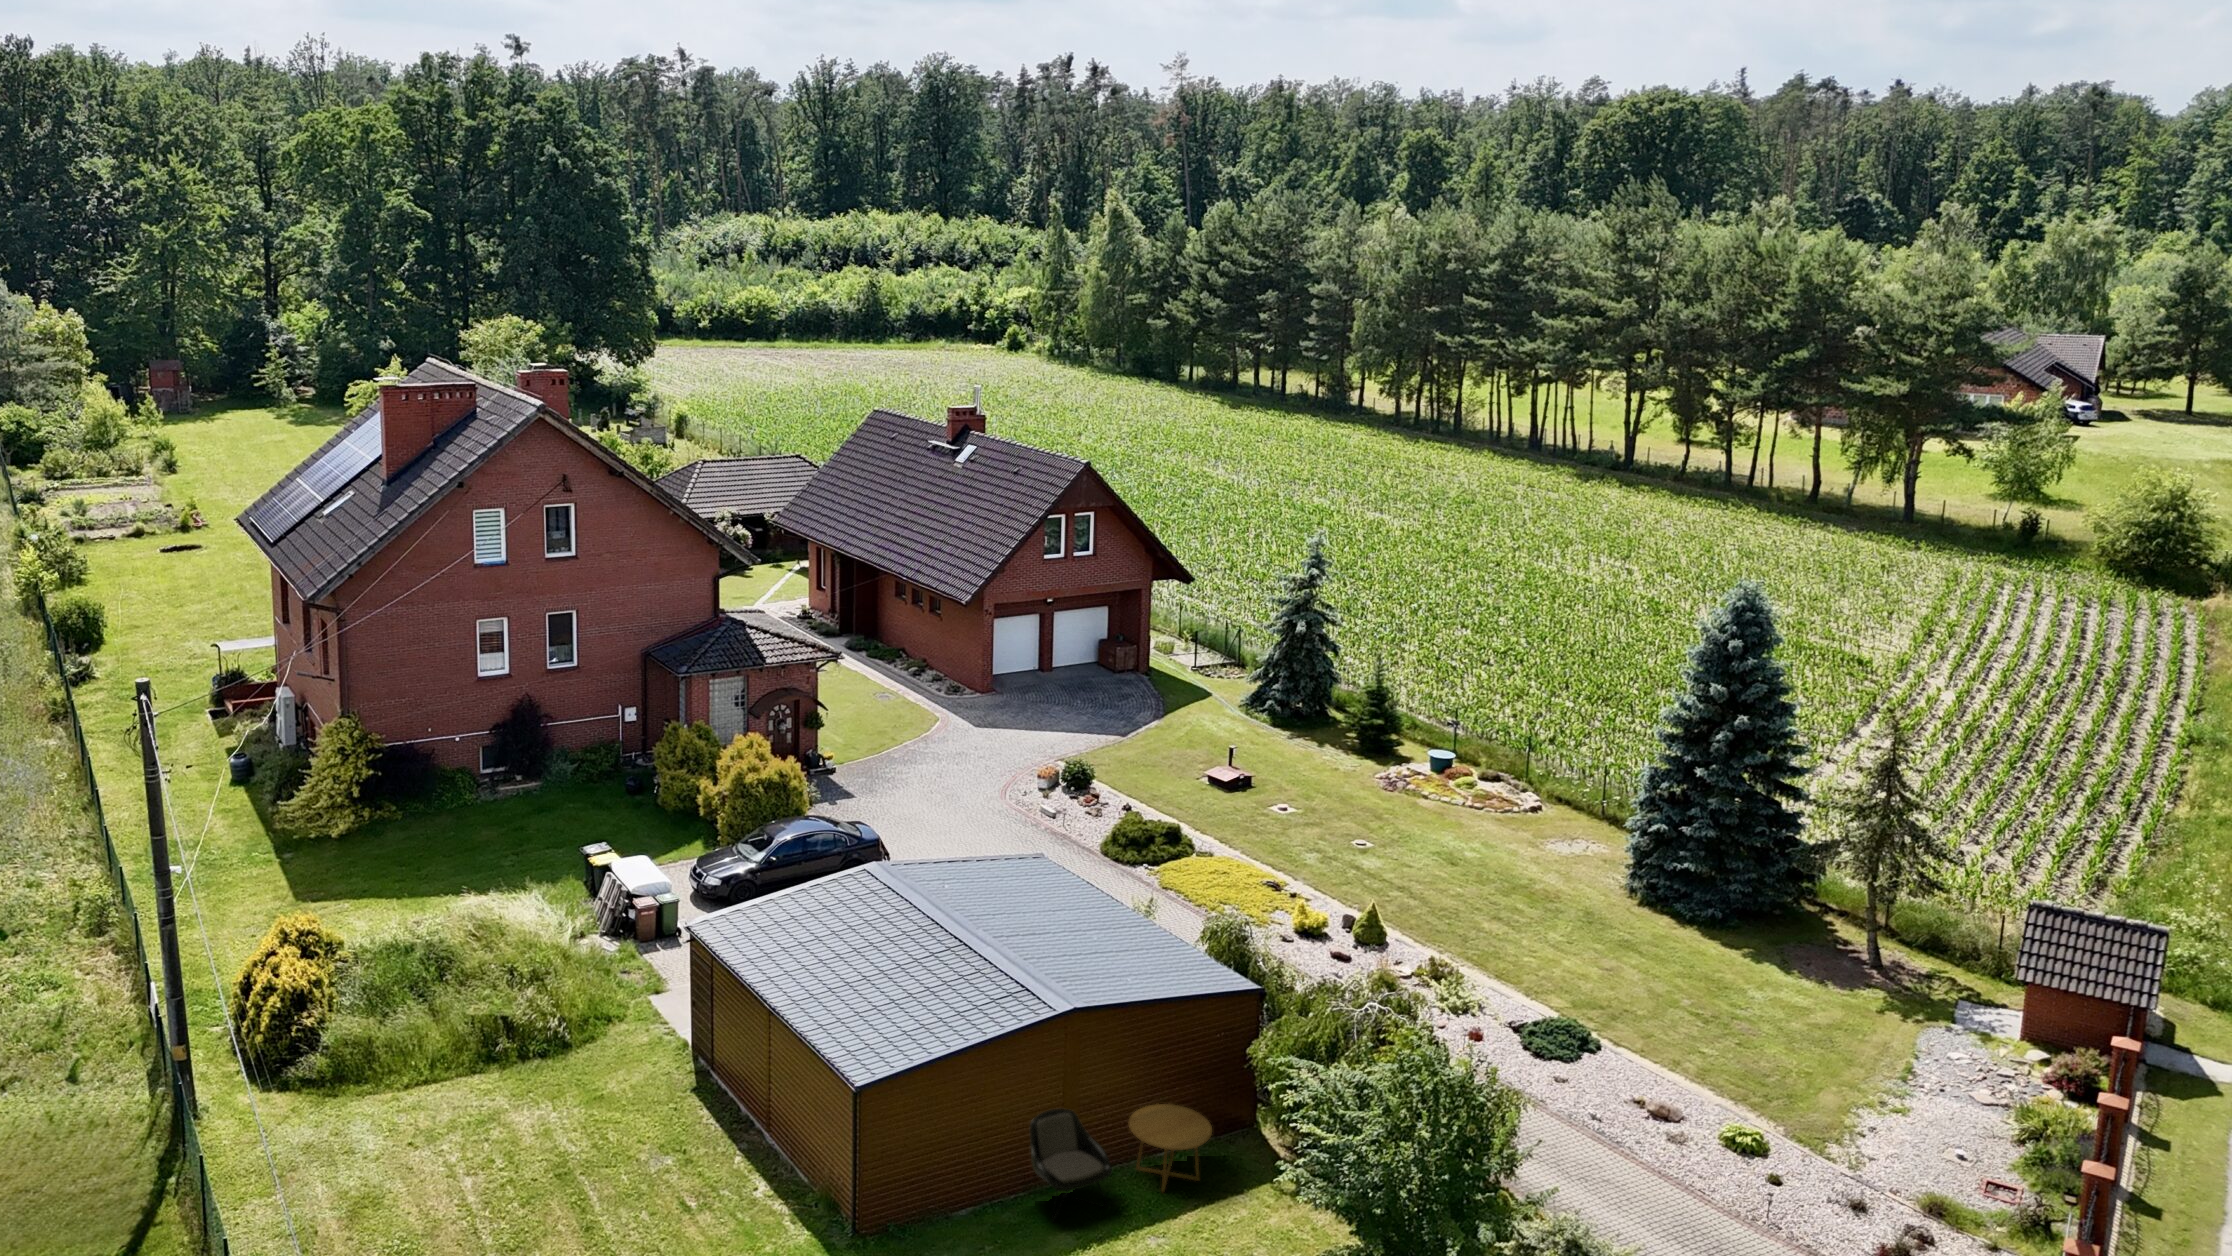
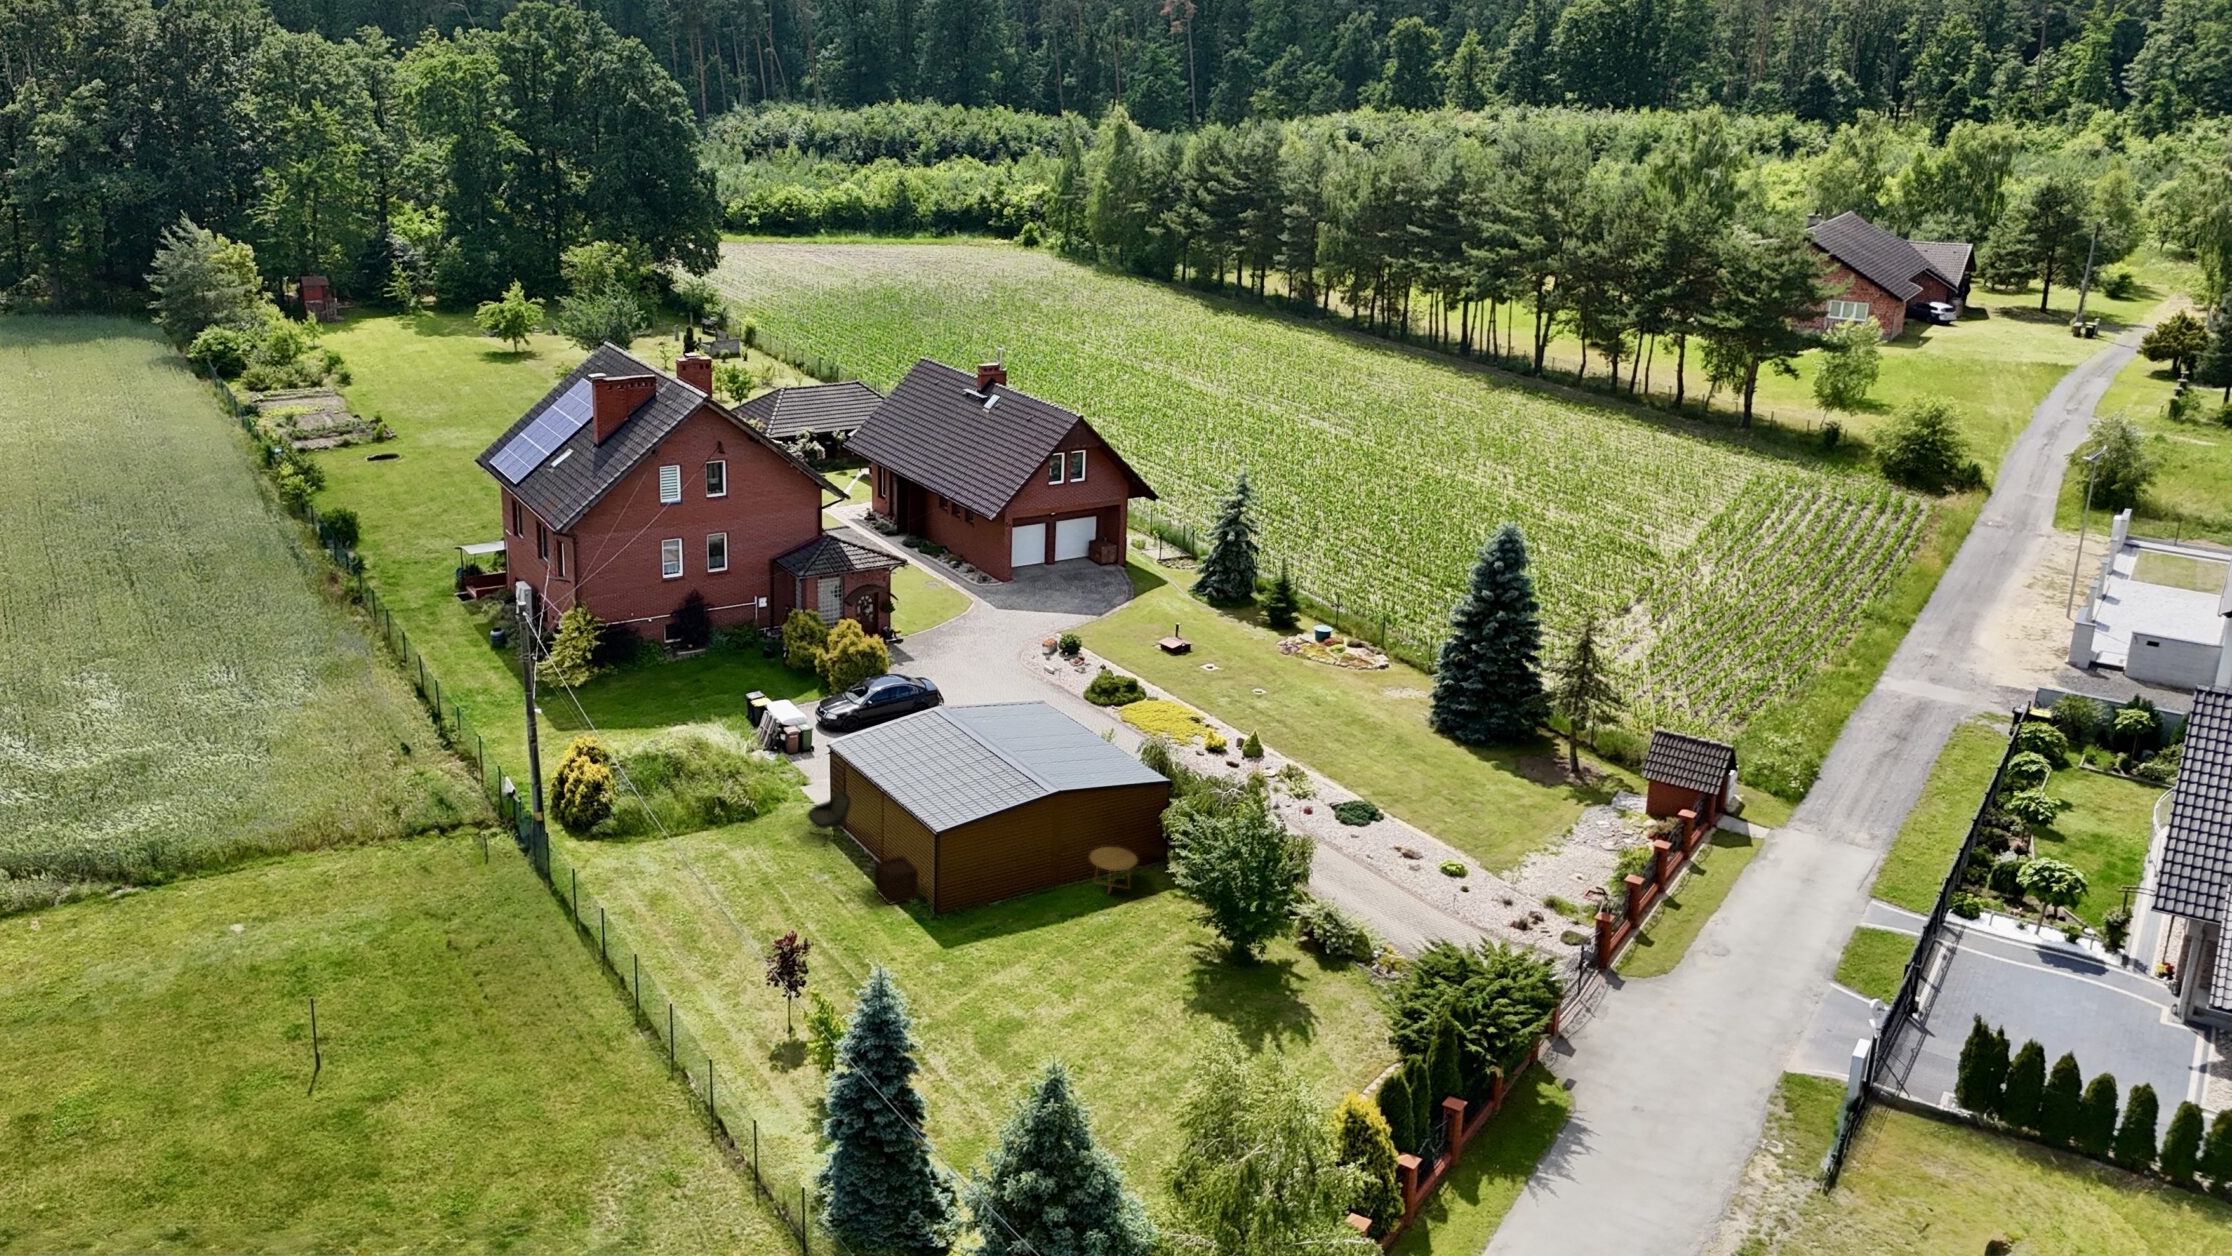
lounge chair: present [1025,1108,1112,1221] -> present [807,792,851,845]
wooden crate: none [754,1122,830,1215] -> present [874,855,918,904]

